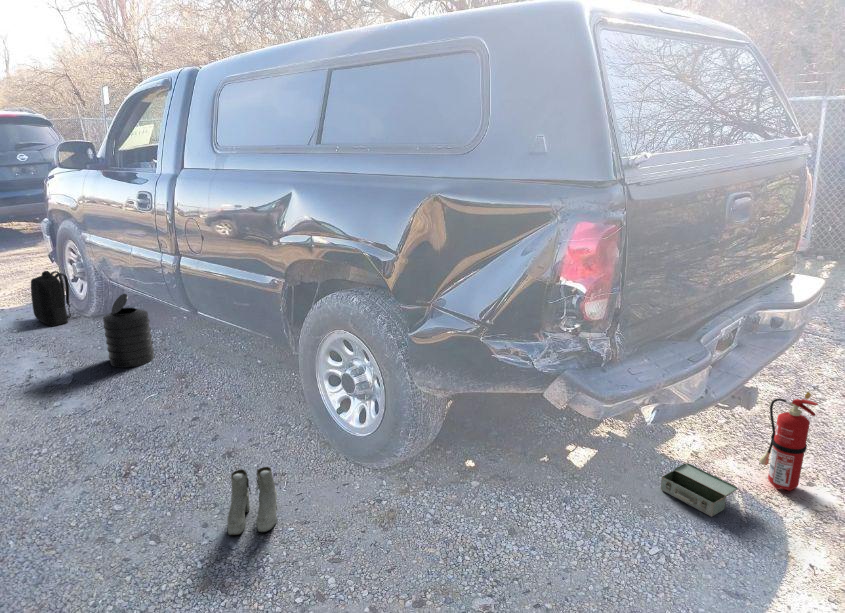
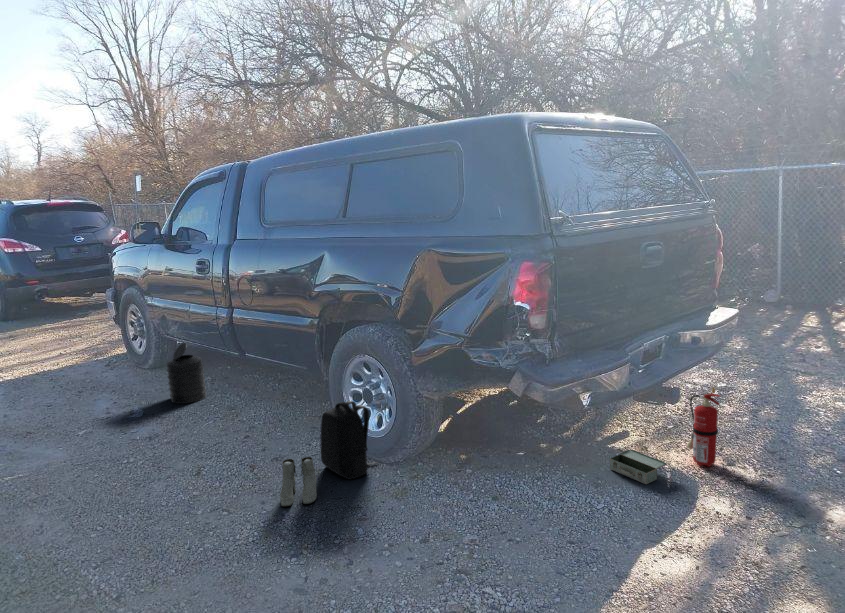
backpack: present [31,271,73,326] -> present [321,401,377,480]

